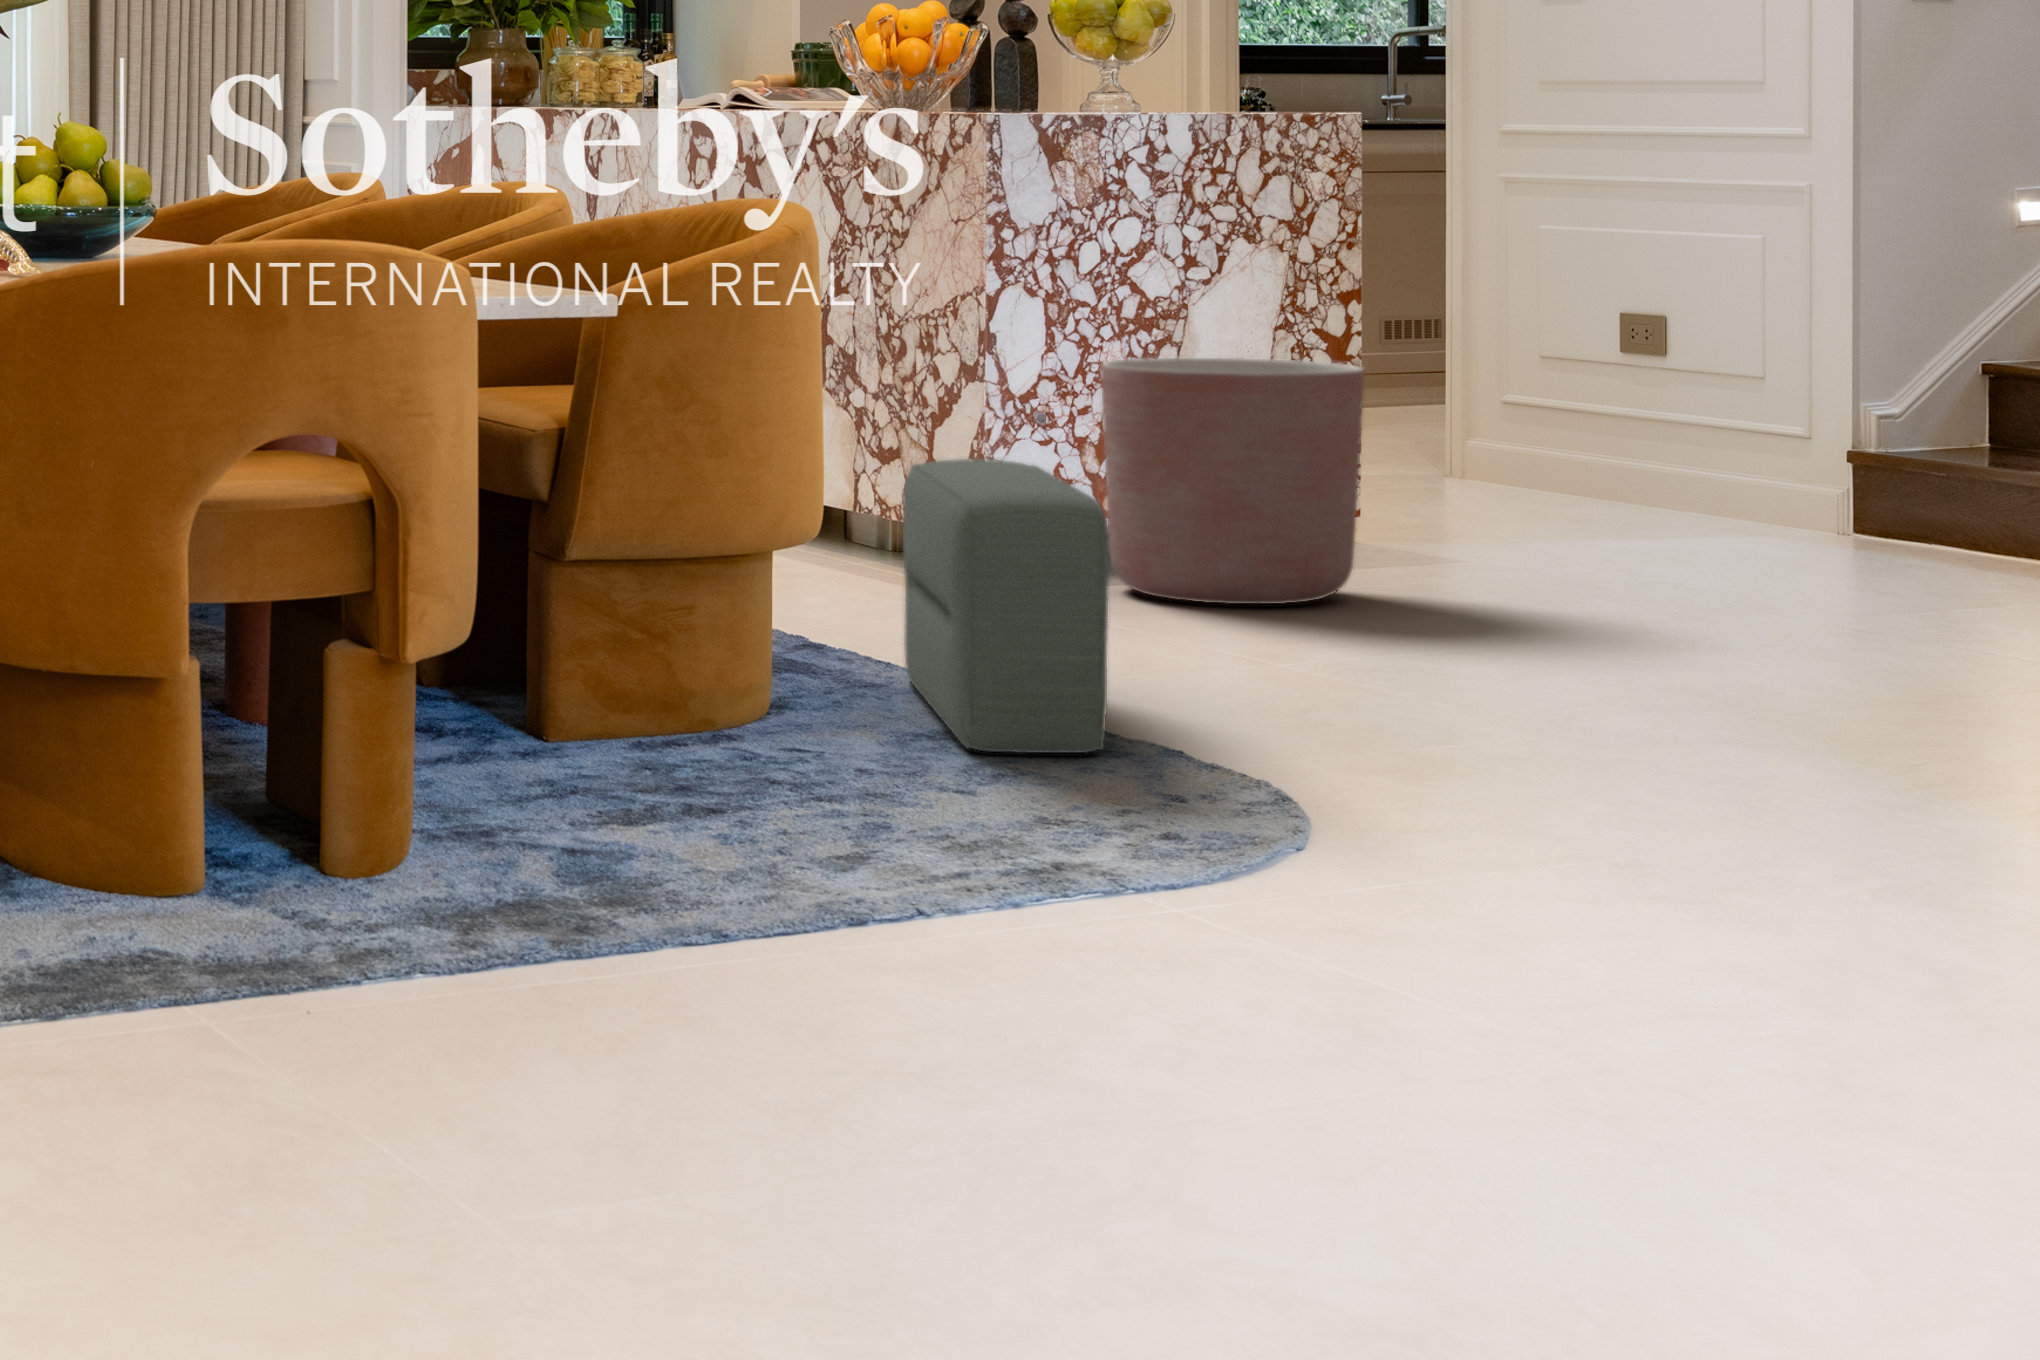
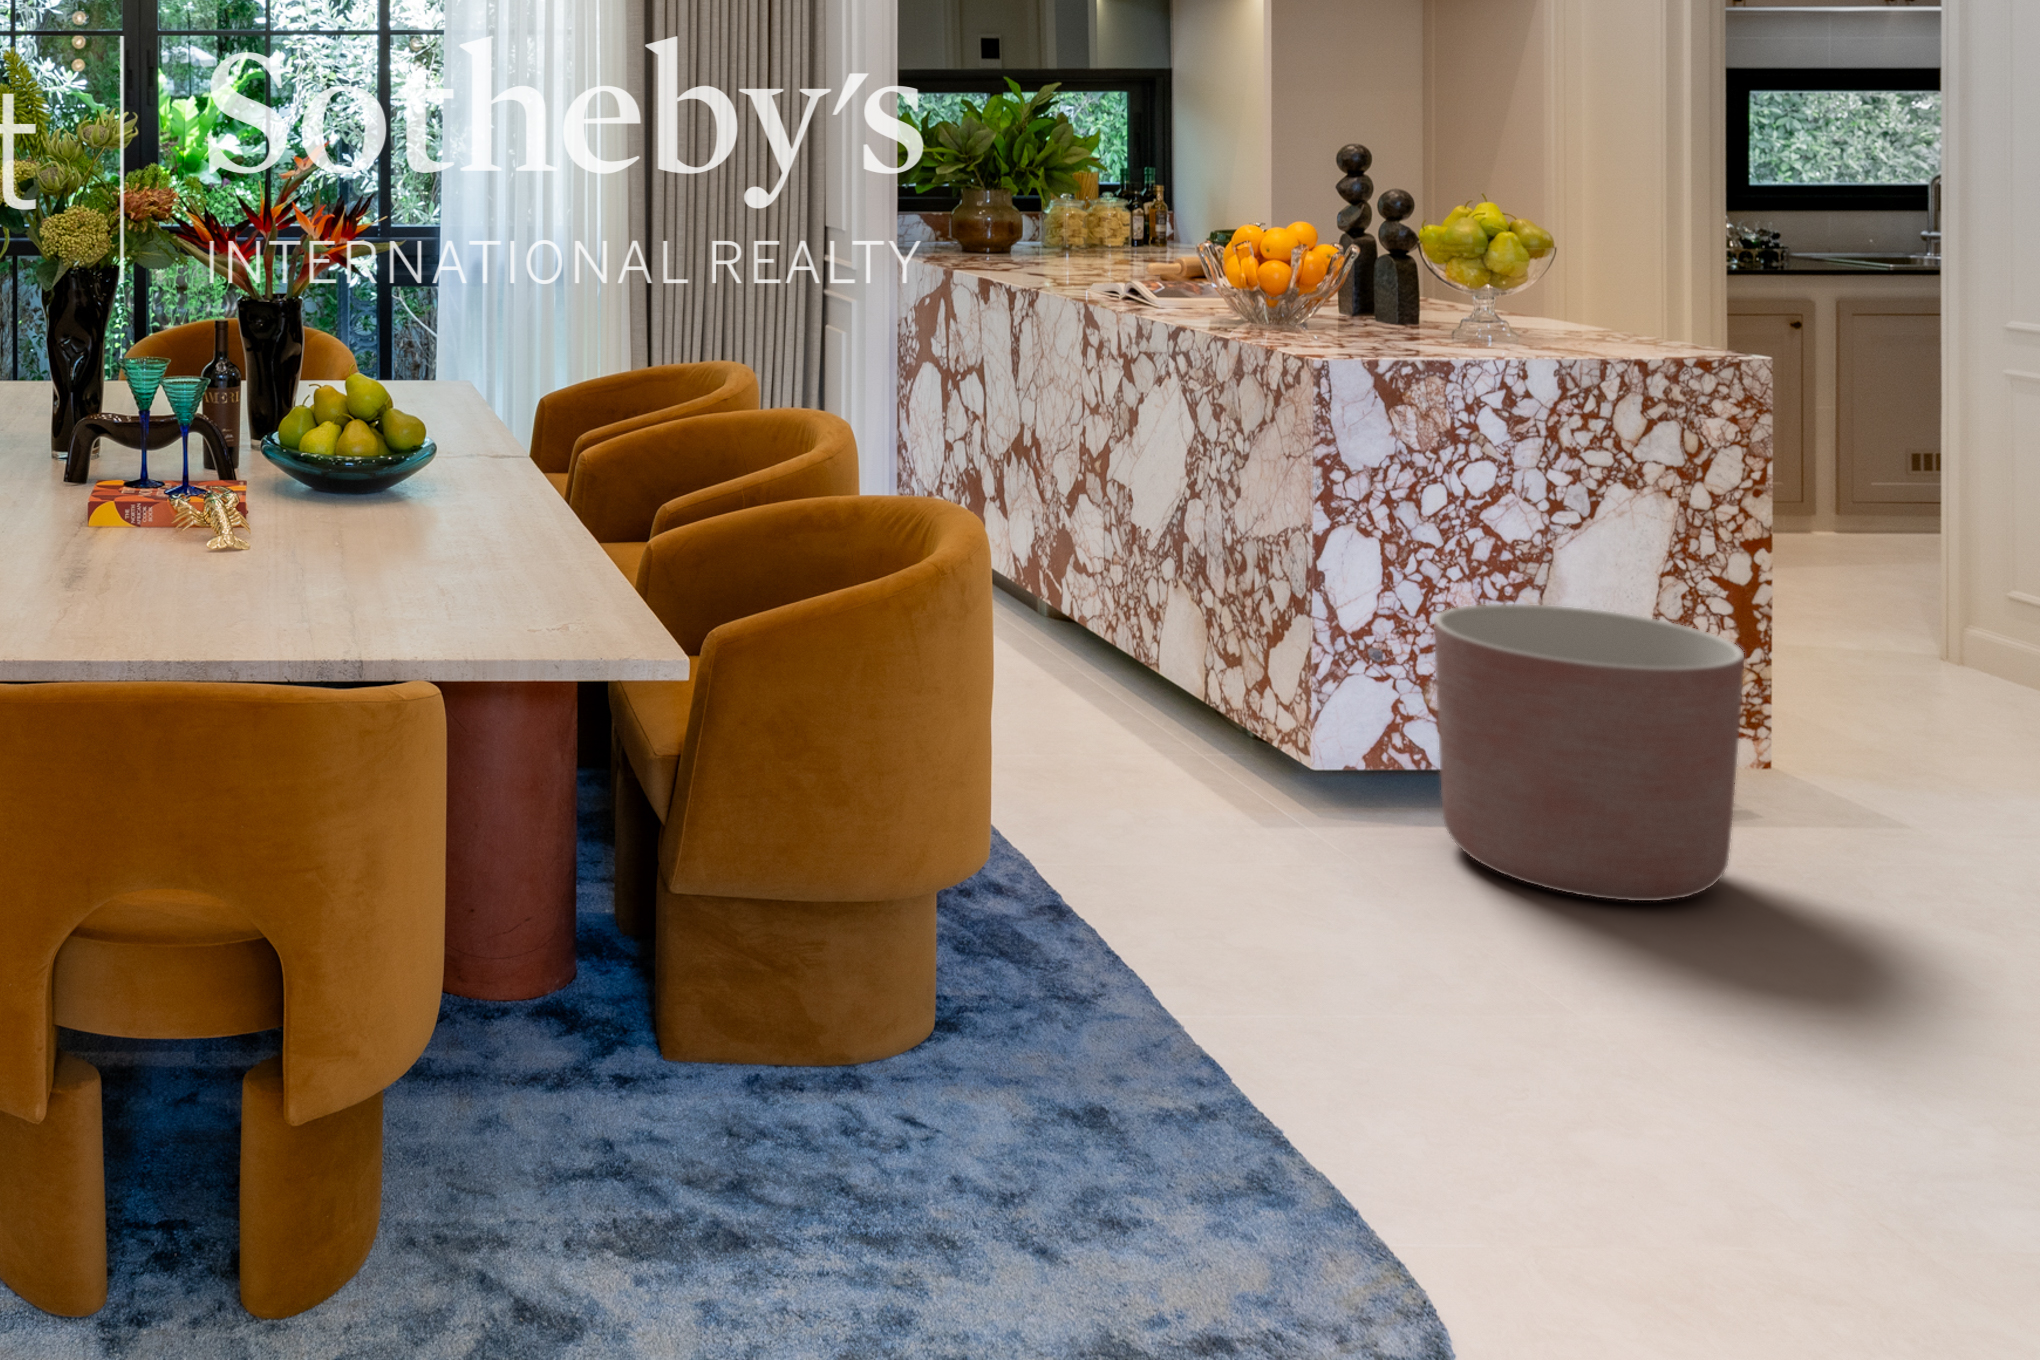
pouf: present [903,459,1109,753] -> none [1034,809,1238,1270]

